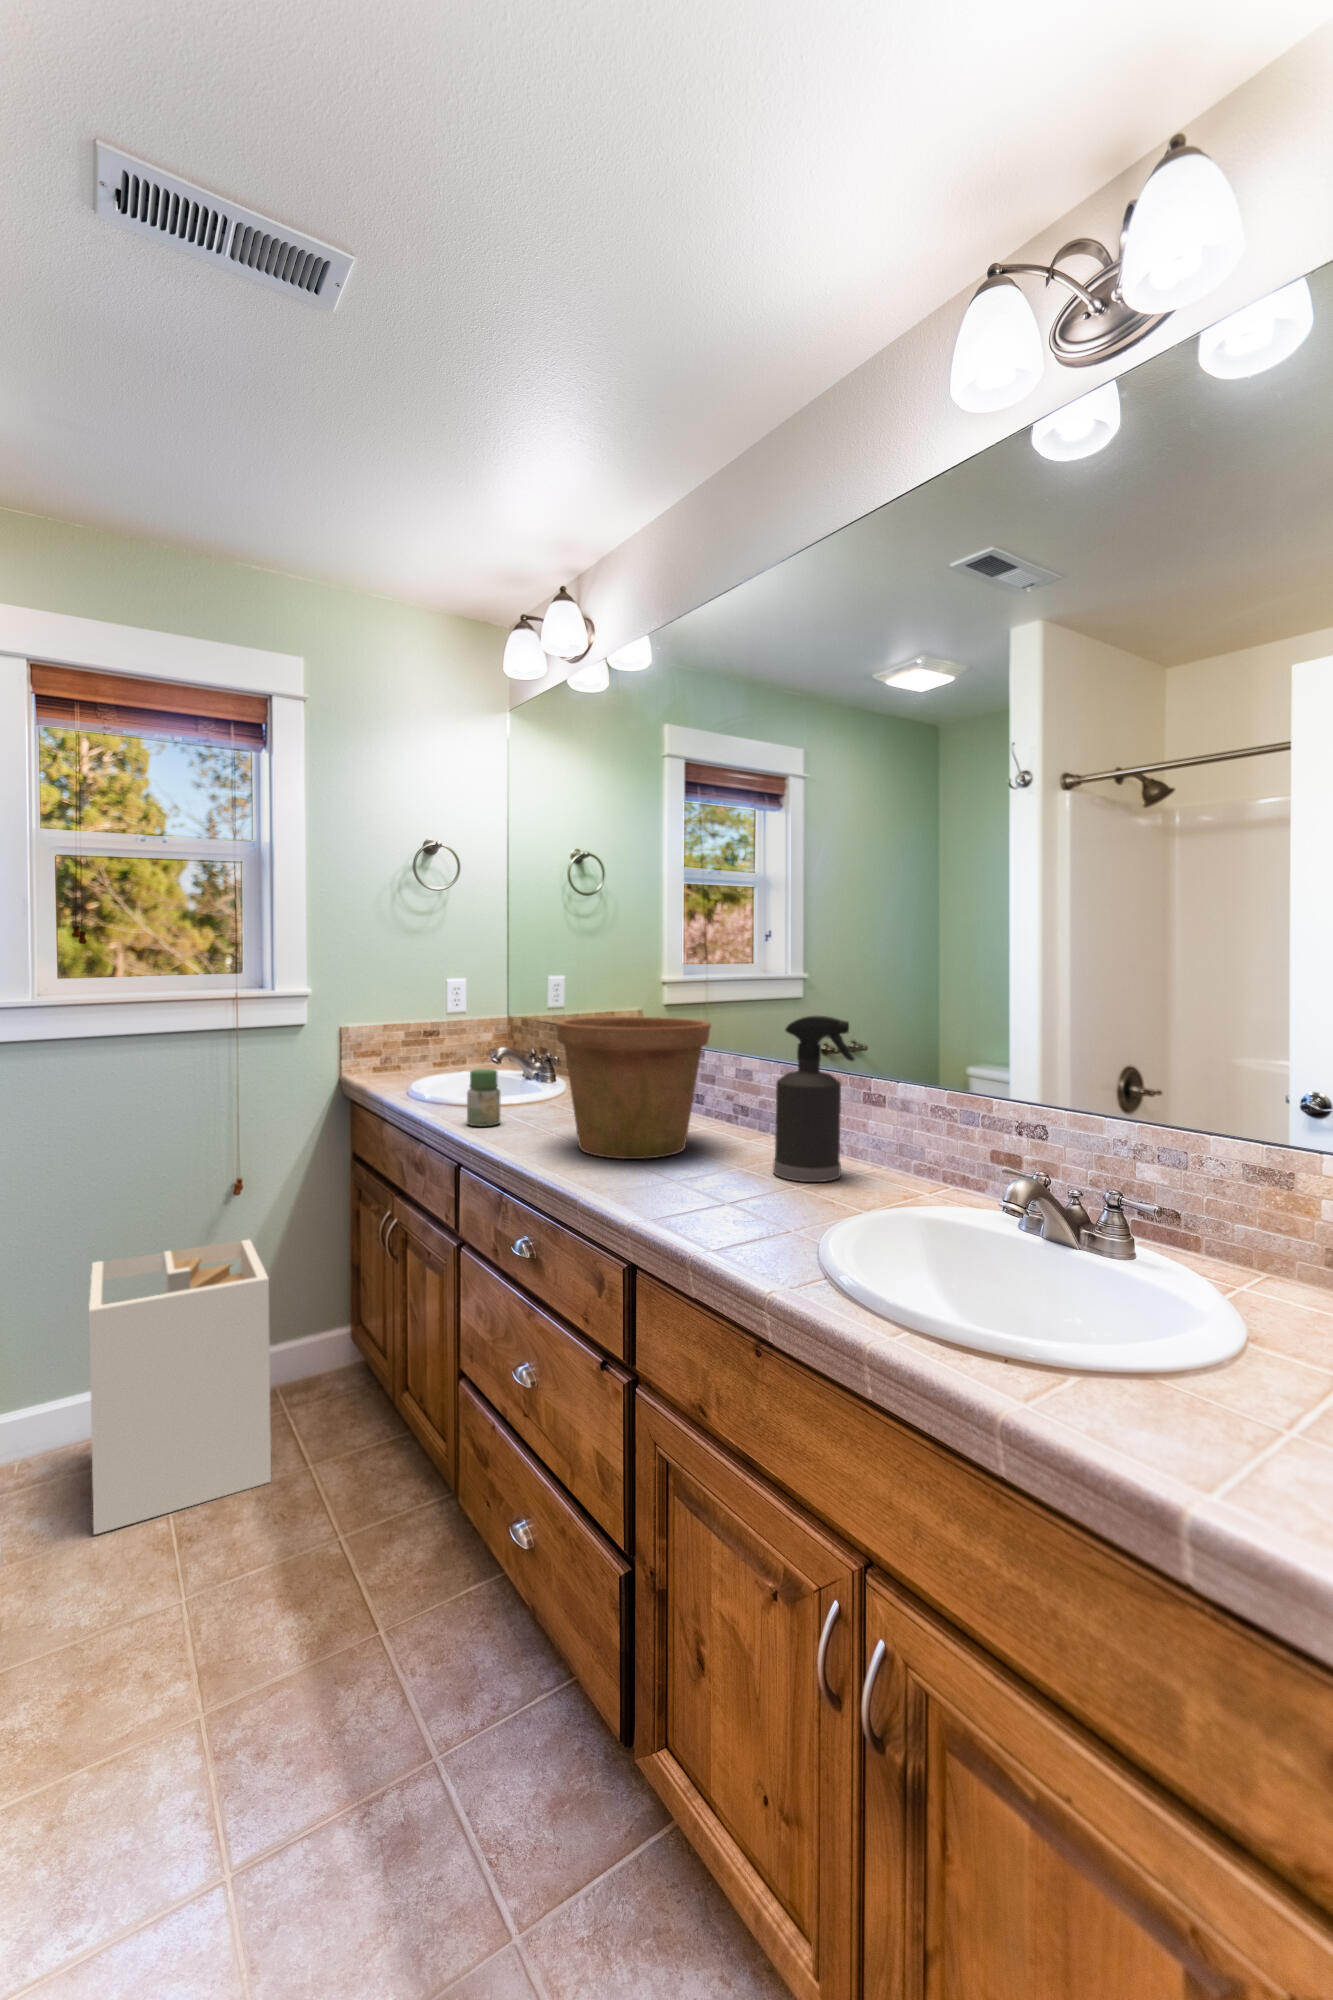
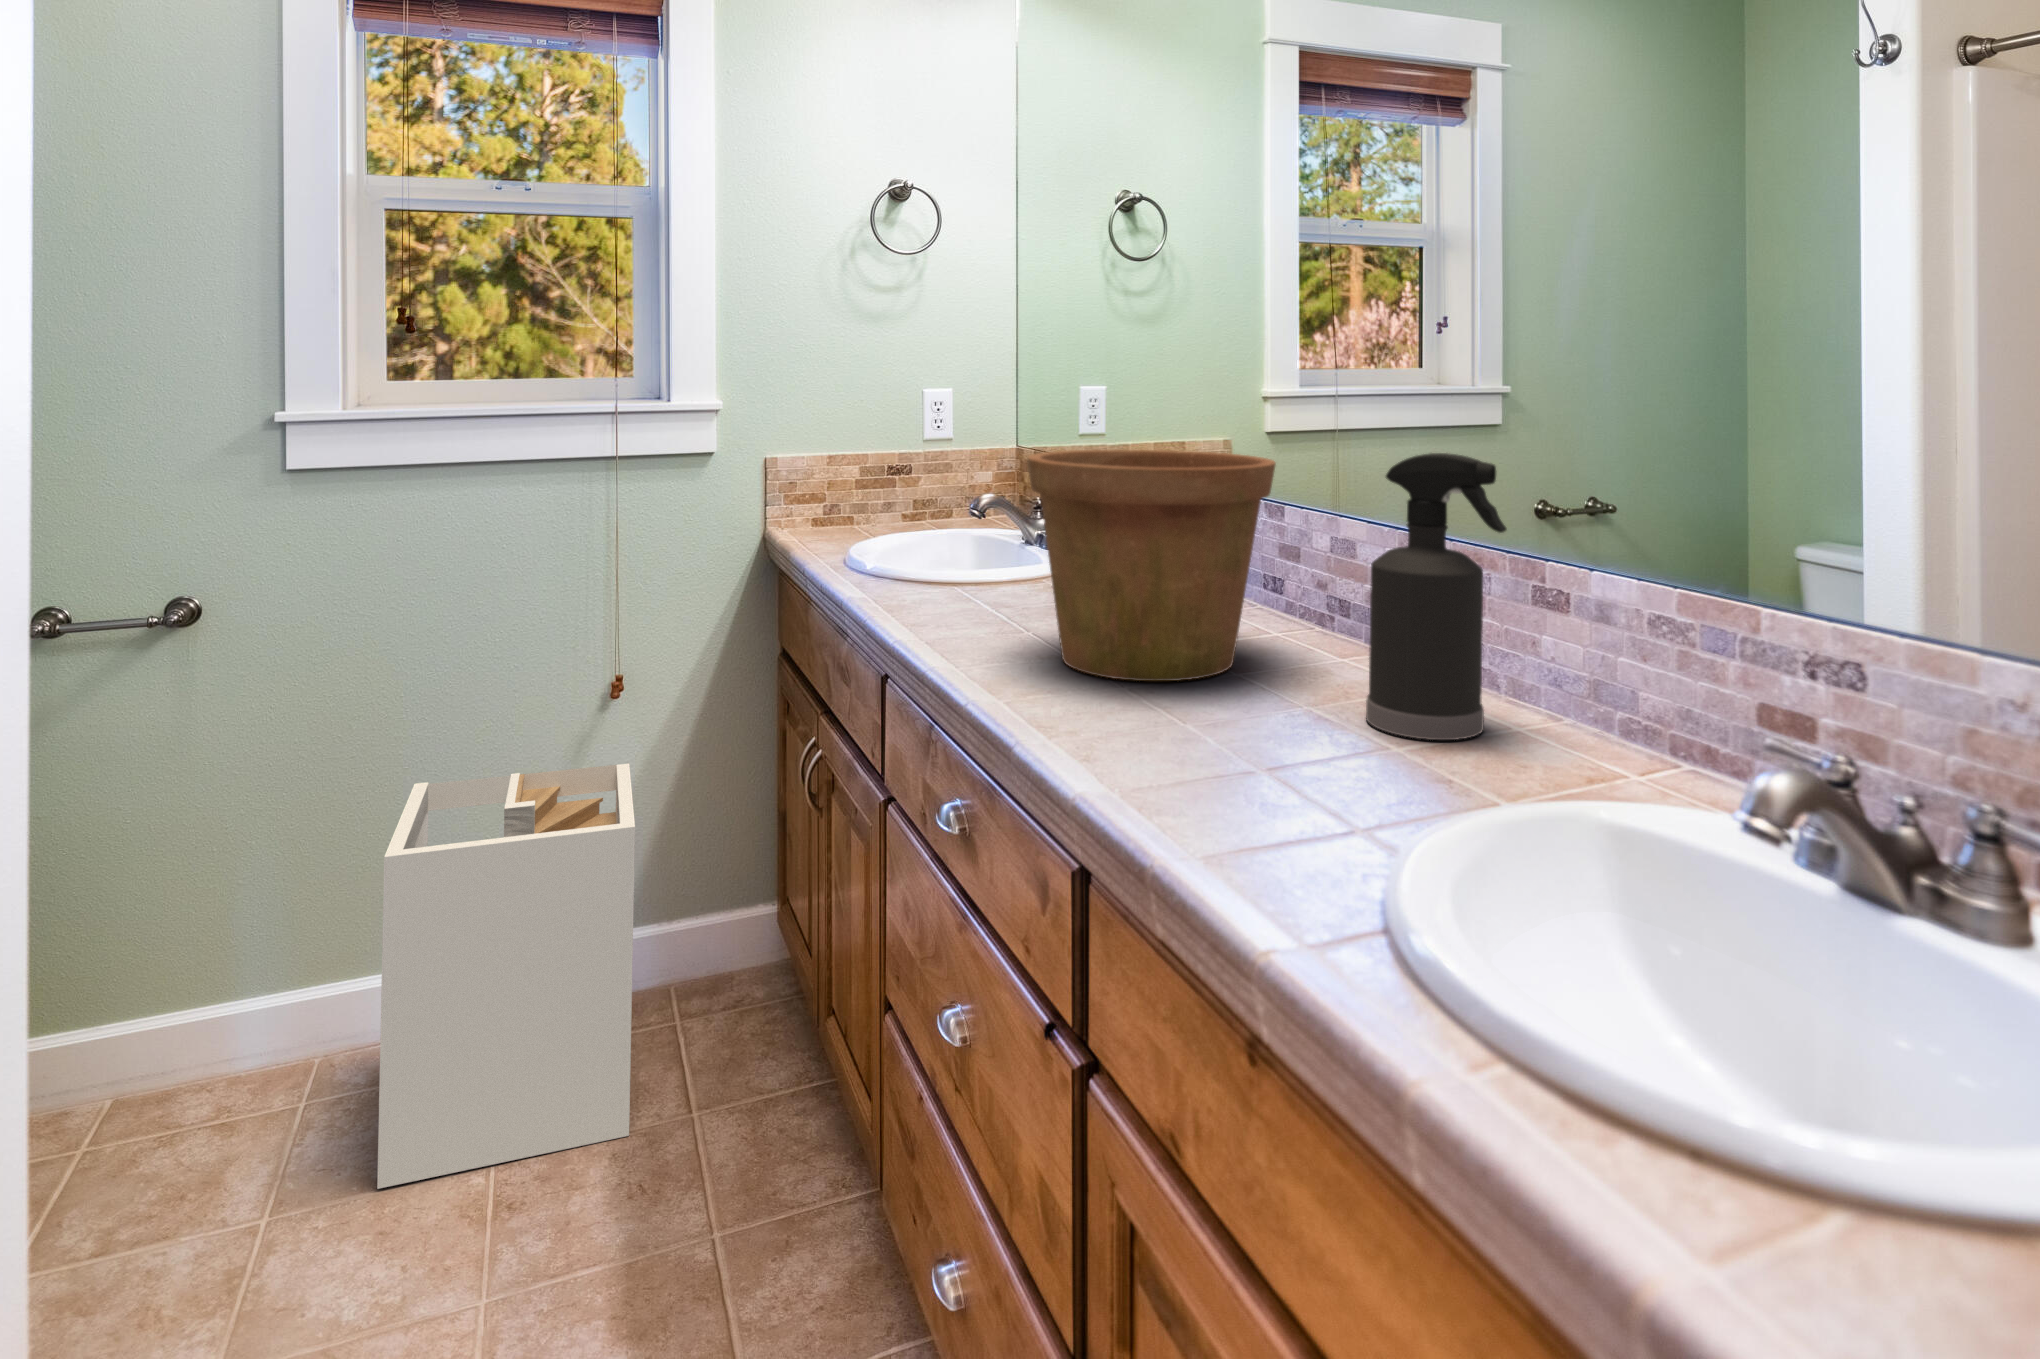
jar: present [467,1069,500,1127] -> none [911,526,962,615]

